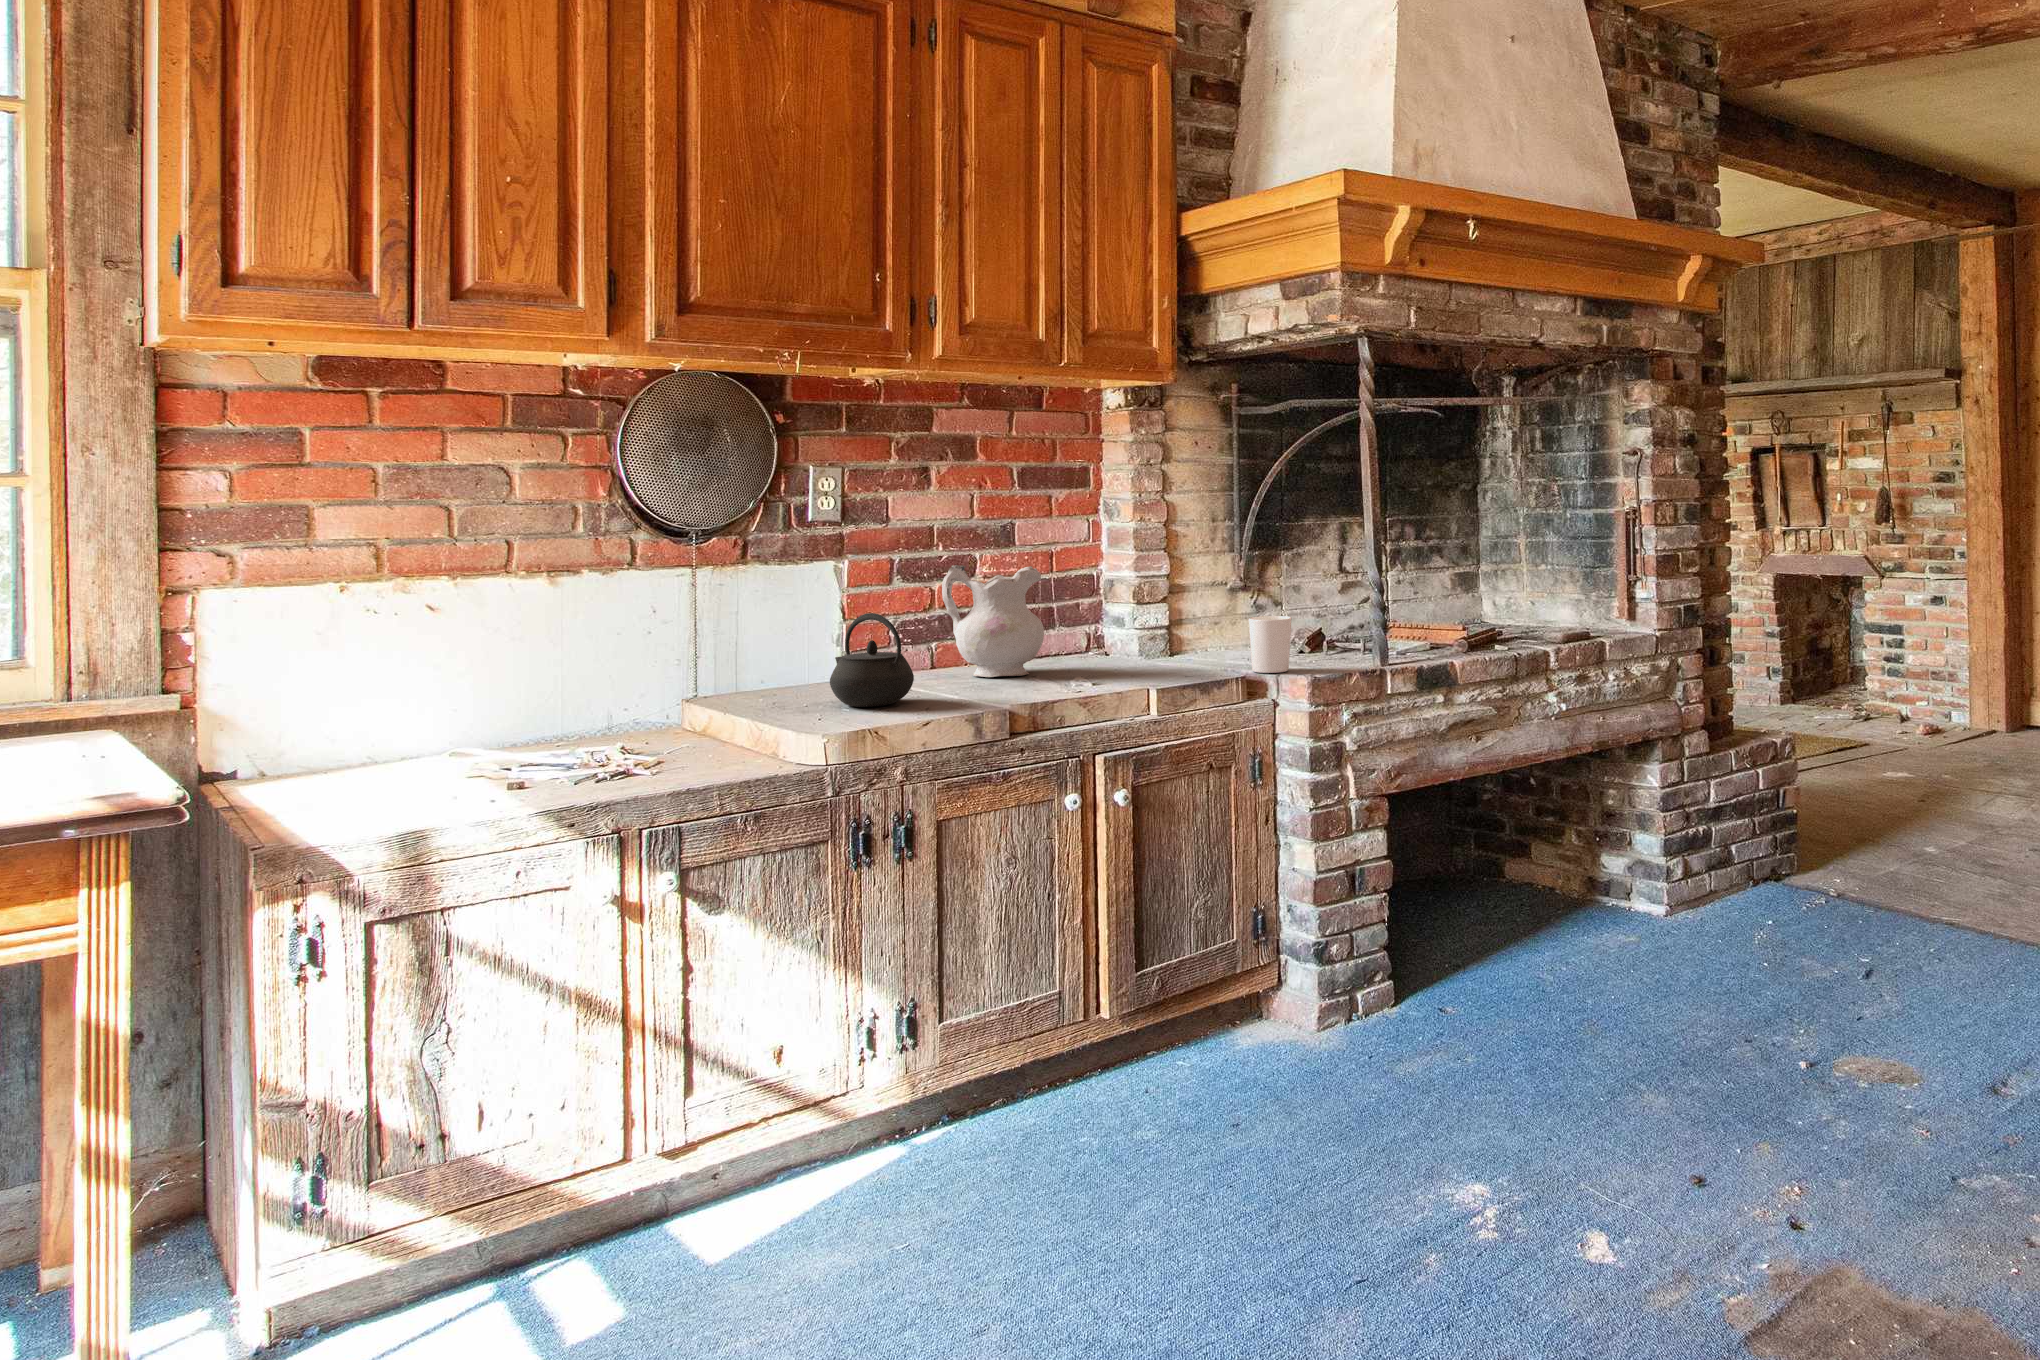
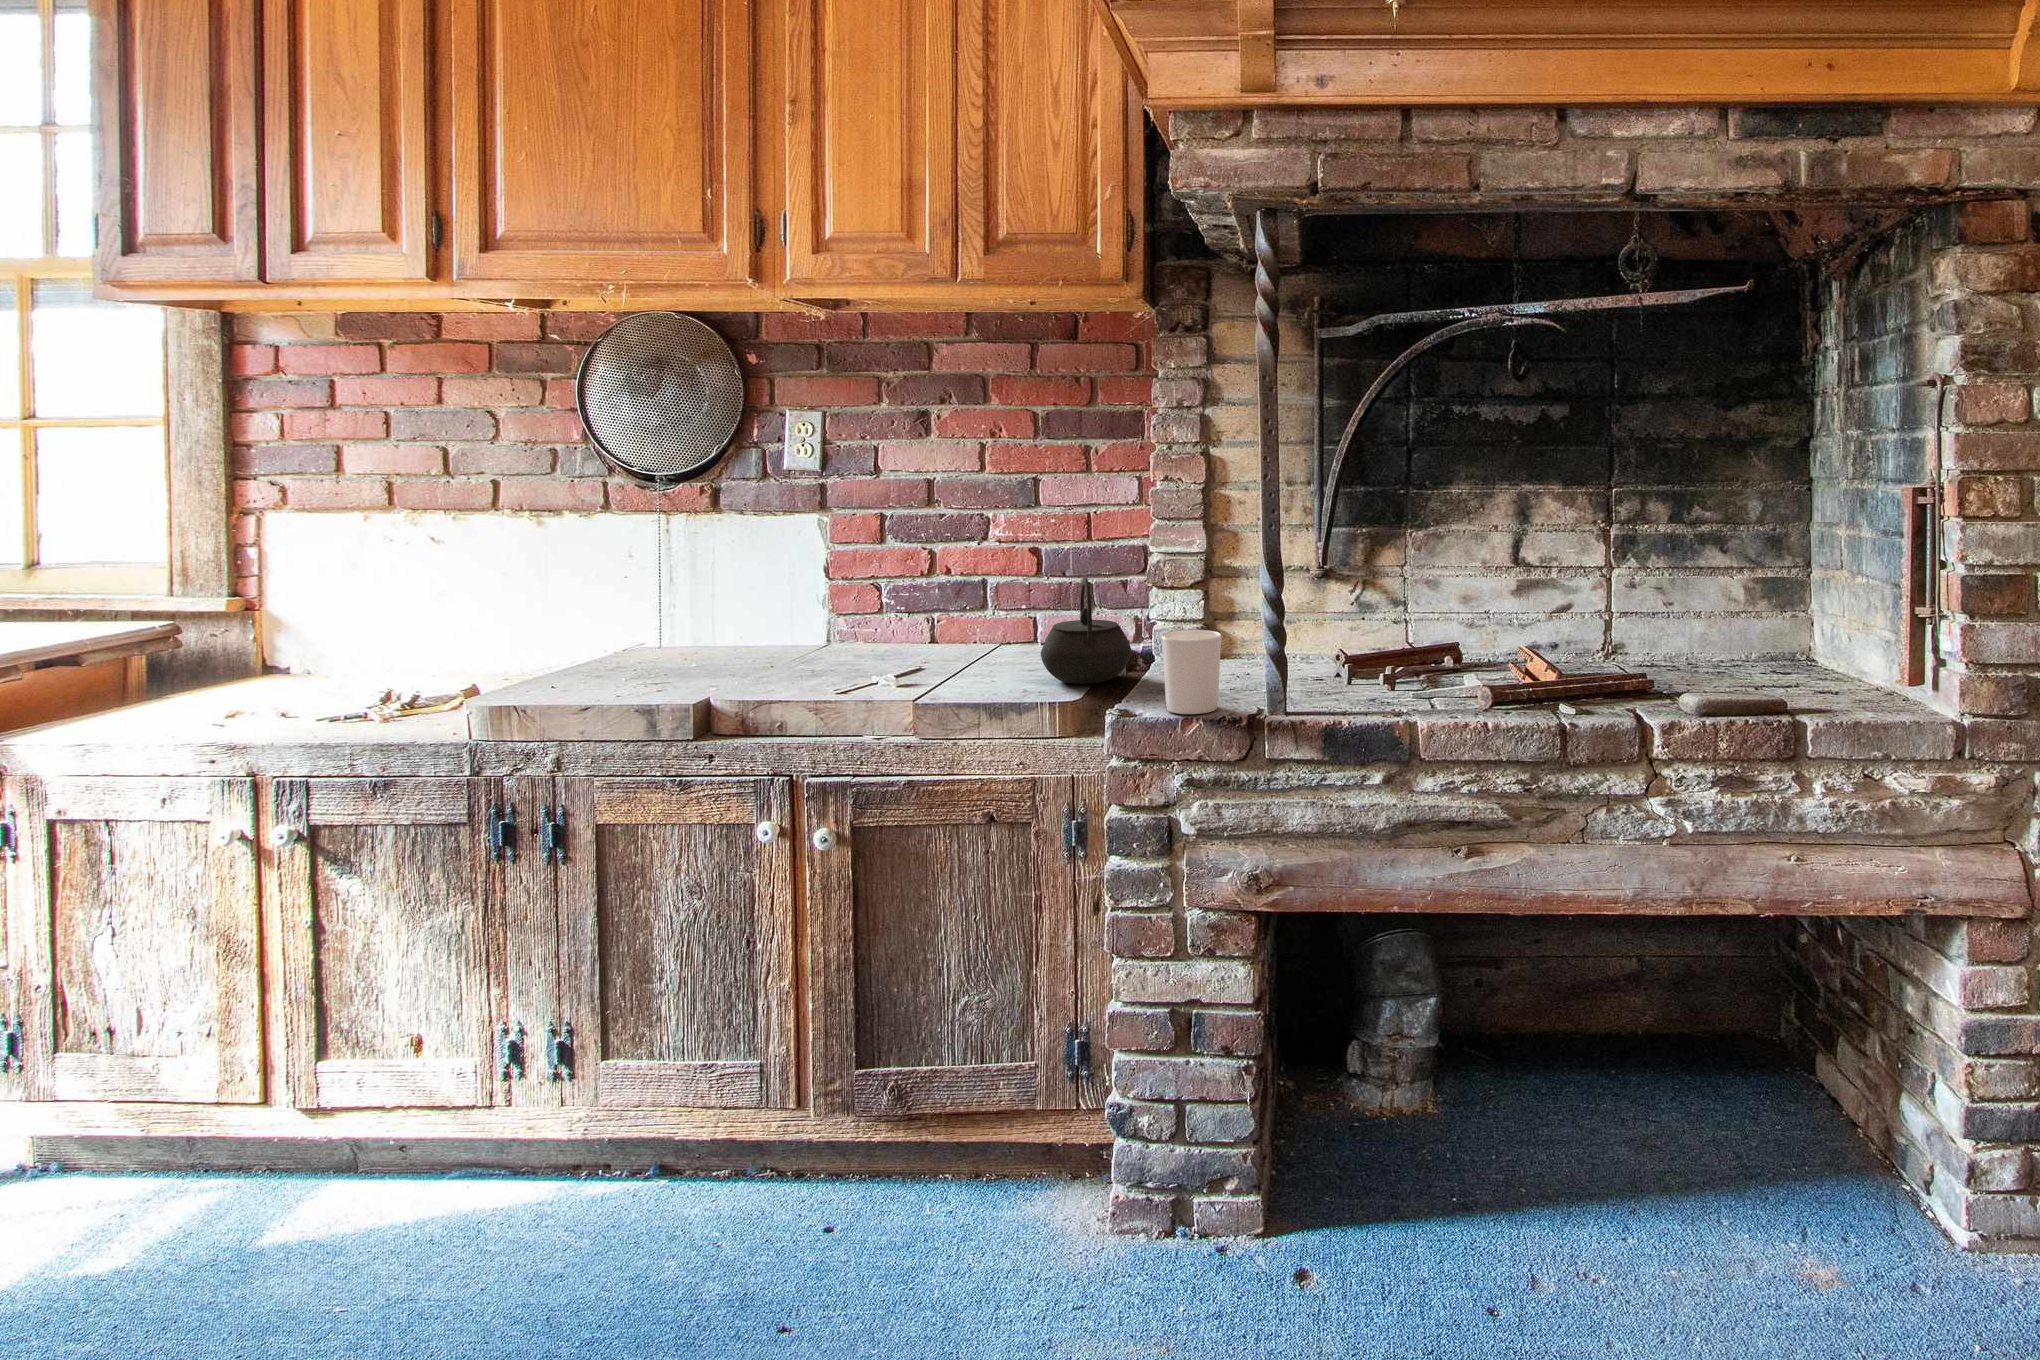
ceramic pitcher: present [942,565,1044,677] -> none [897,527,1002,669]
kettle: present [830,613,914,707] -> present [1041,577,1131,684]

